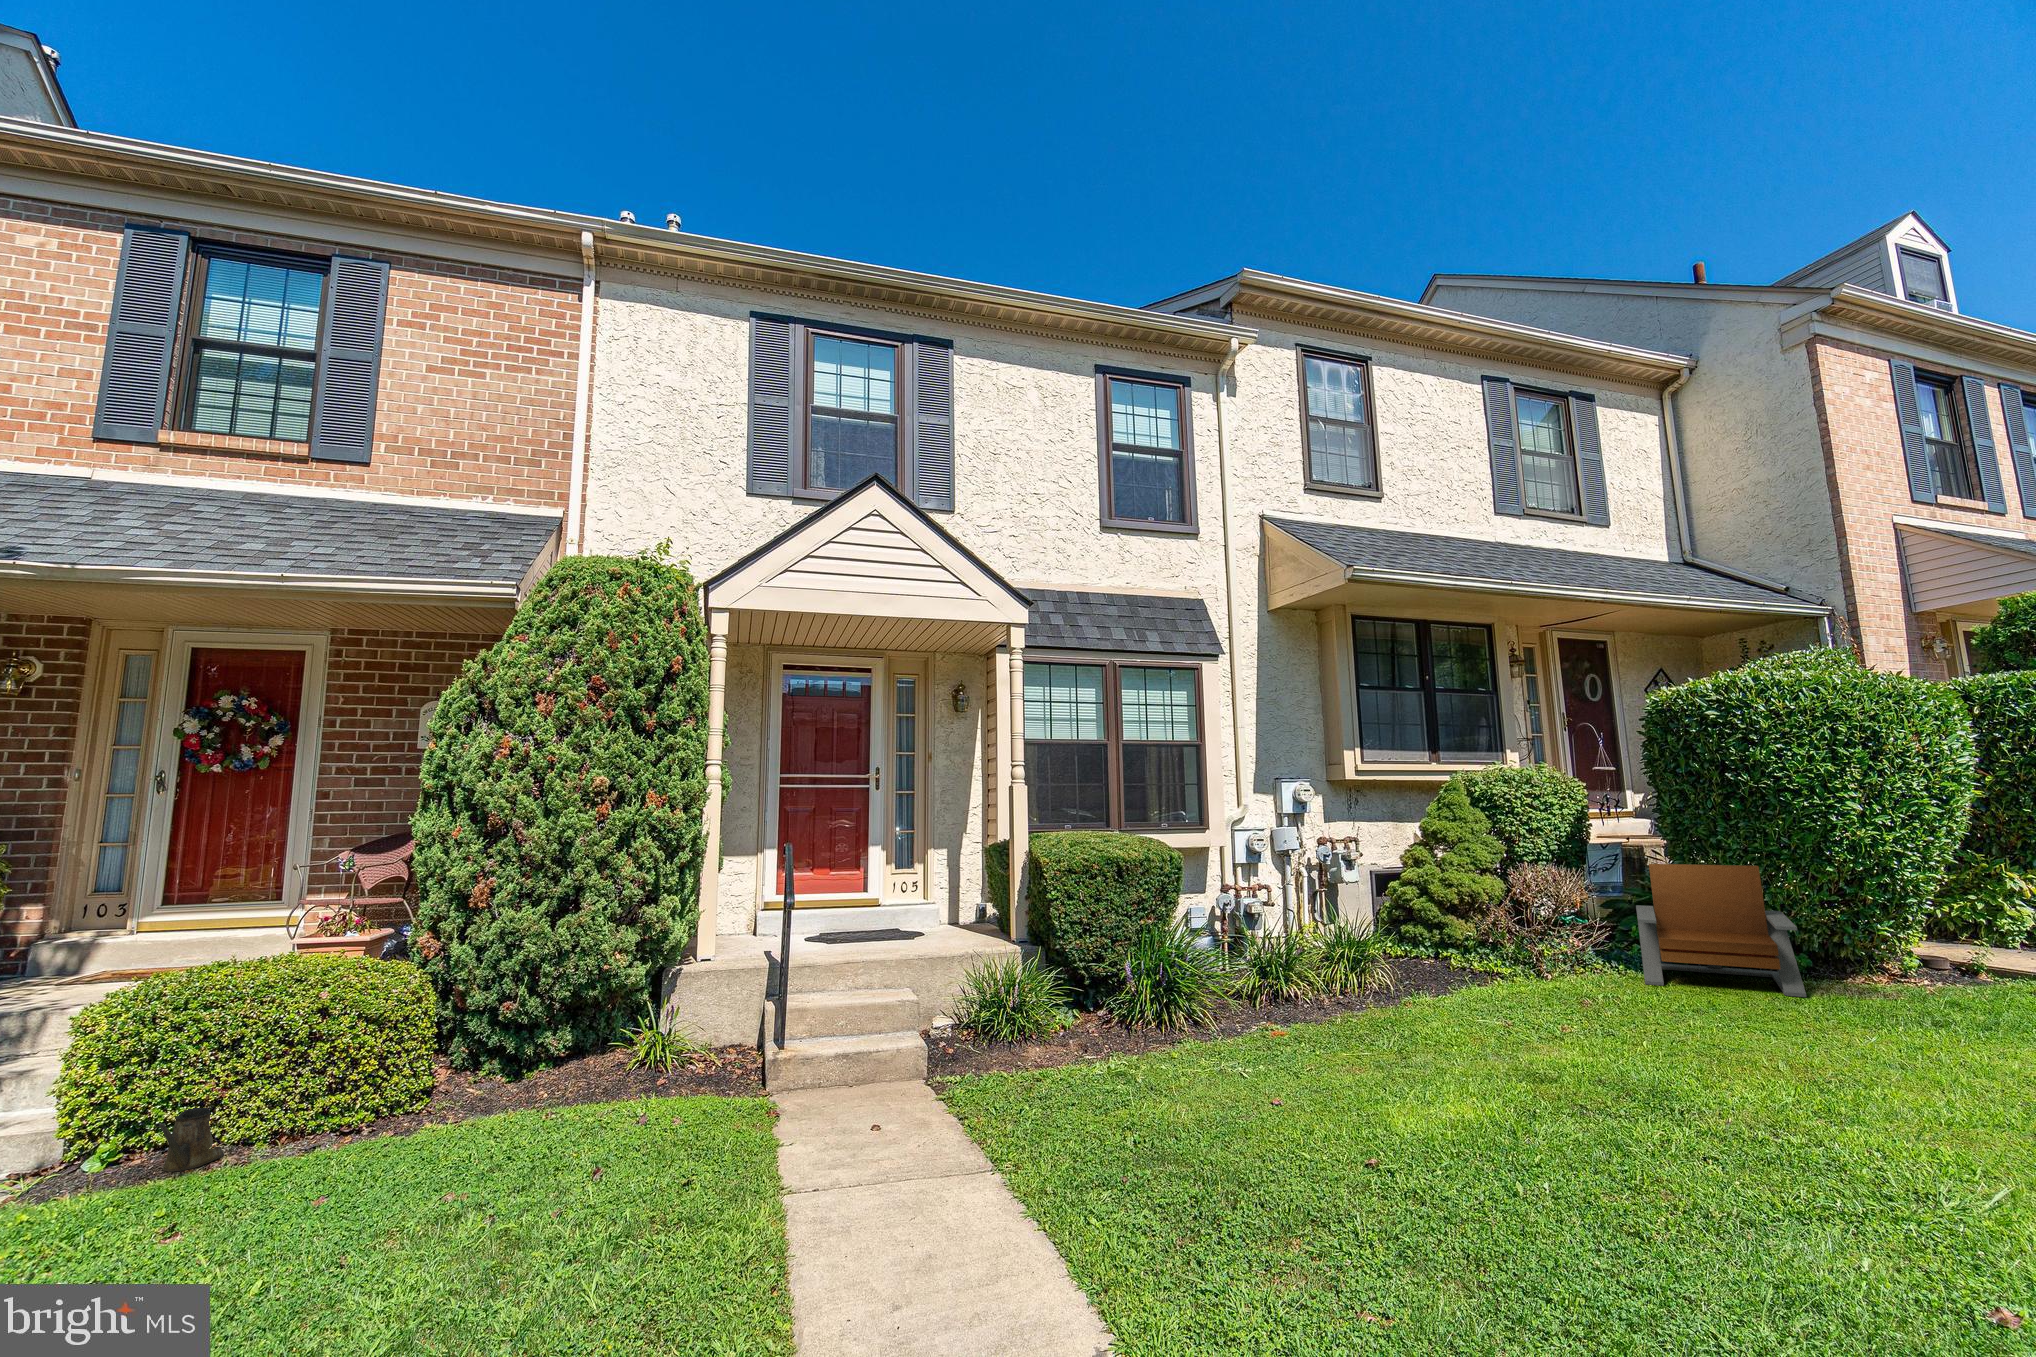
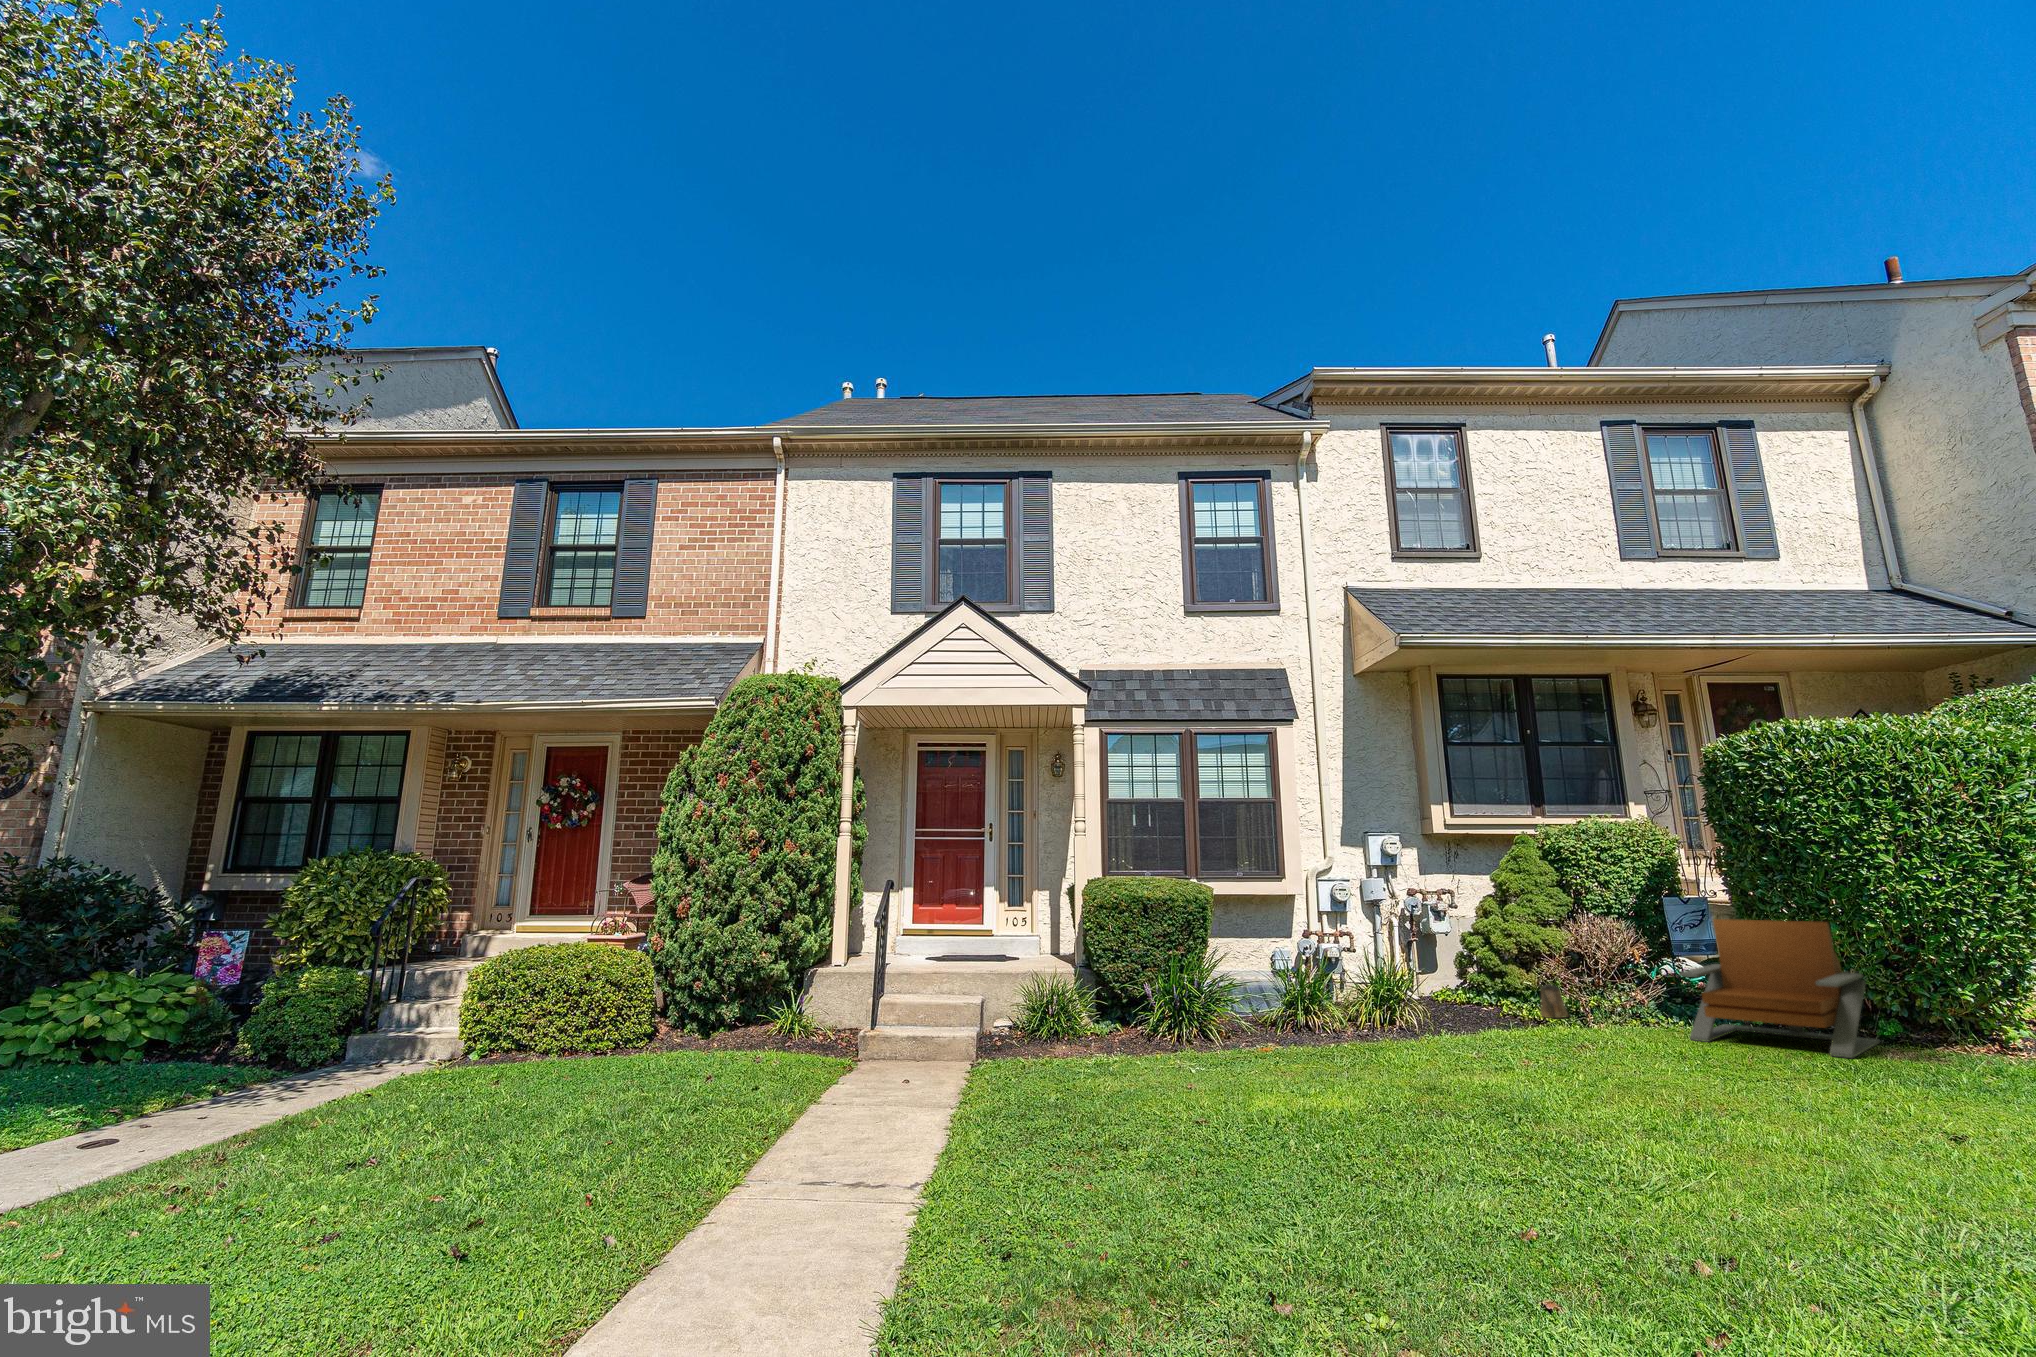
watering can: present [156,1107,224,1172] -> present [1540,985,1569,1018]

